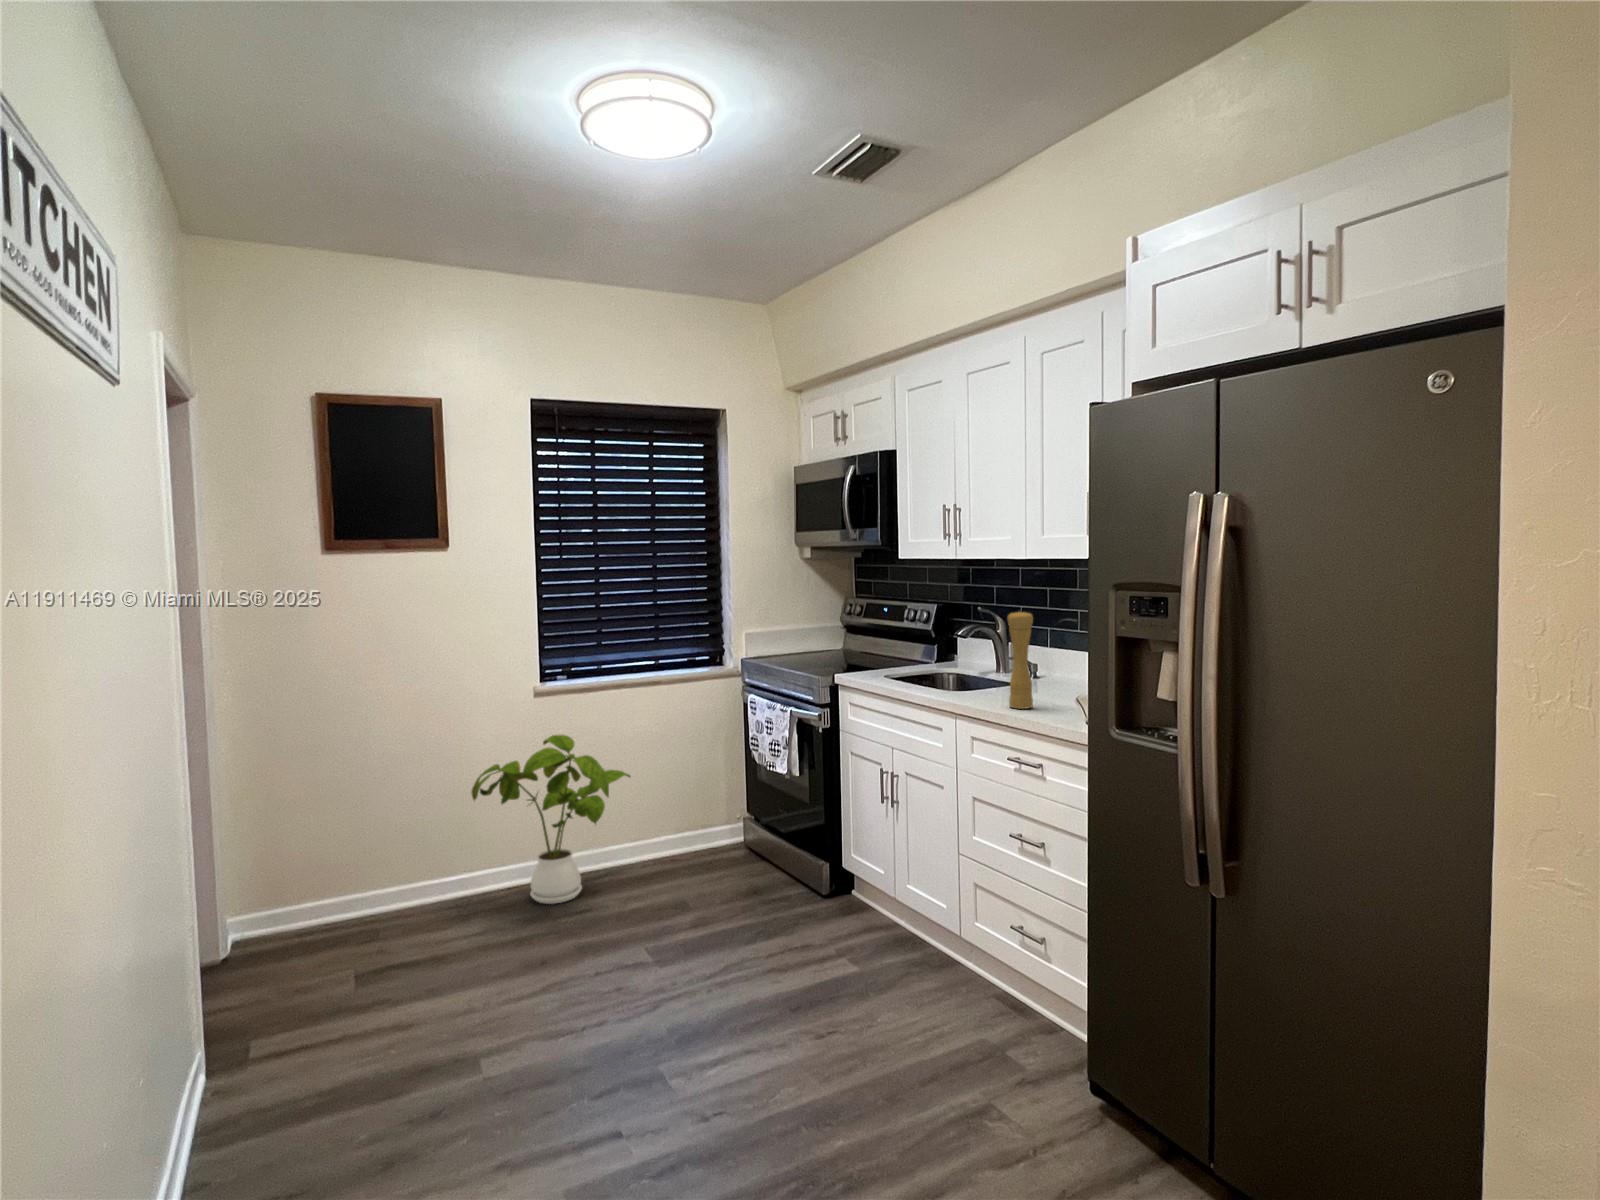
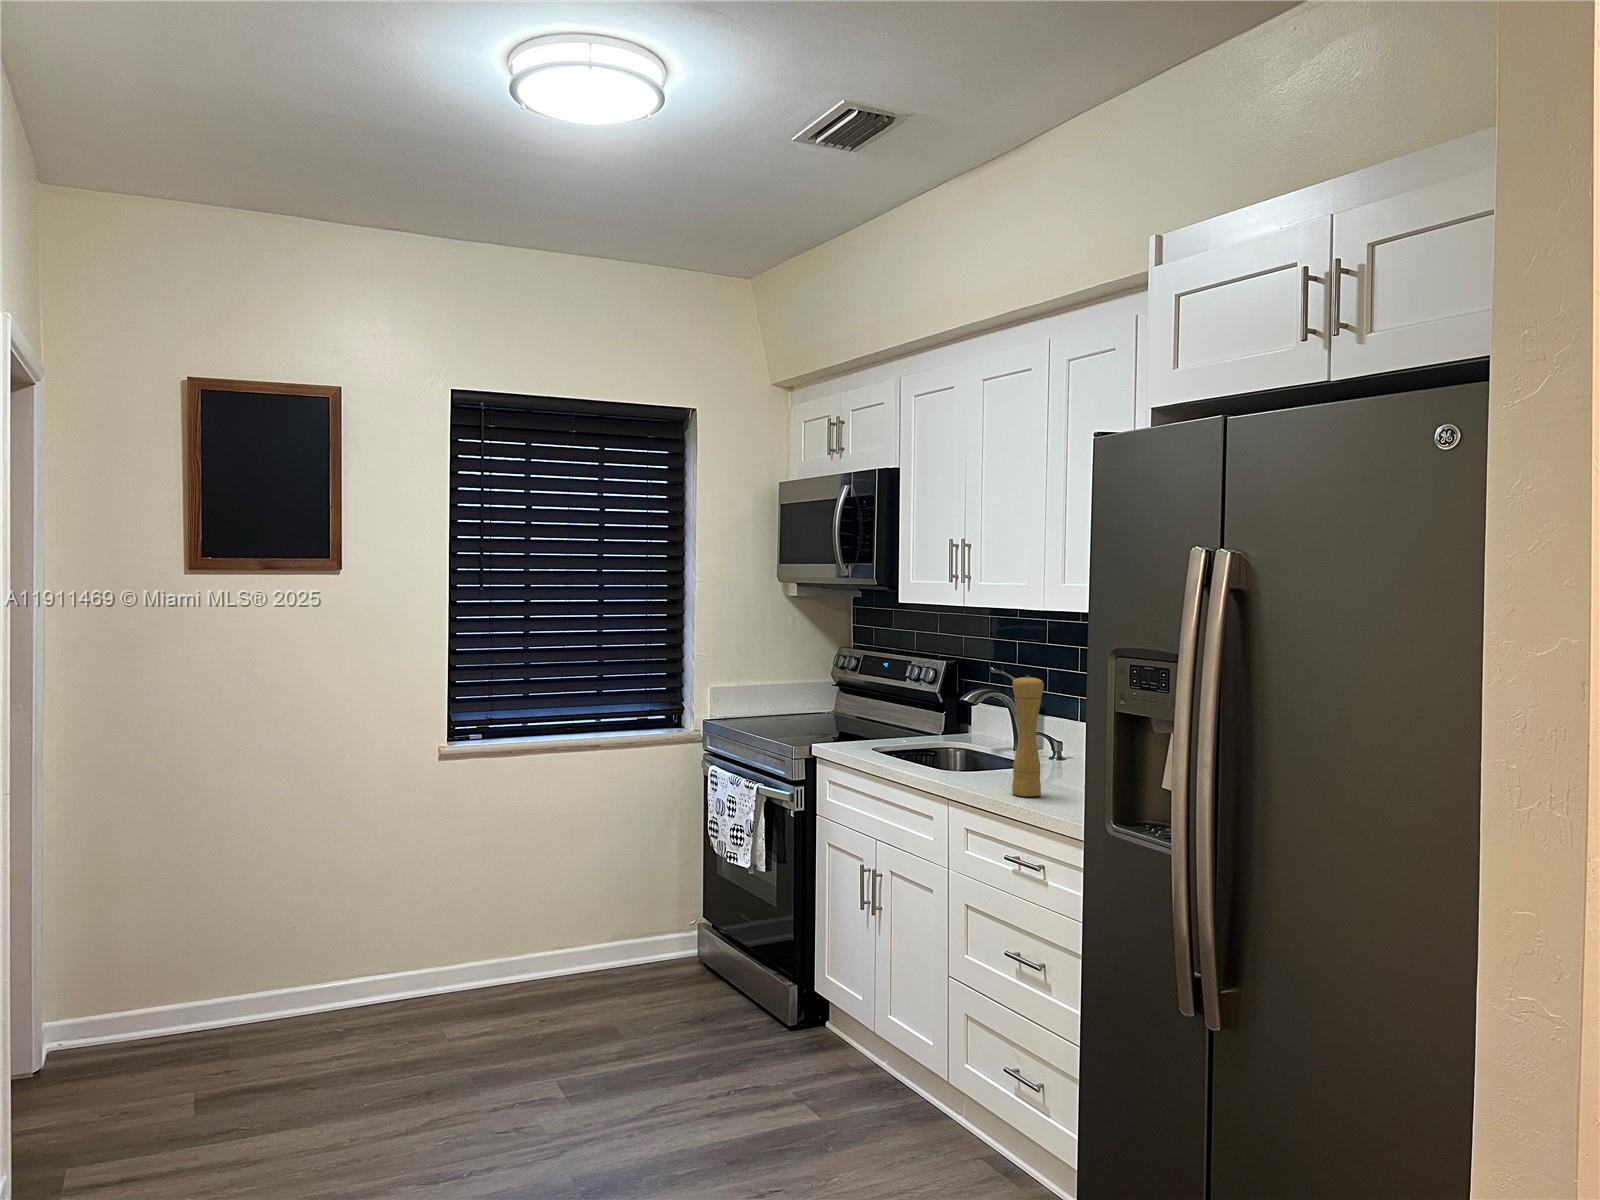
house plant: present [471,735,631,904] -> none [354,808,556,1021]

